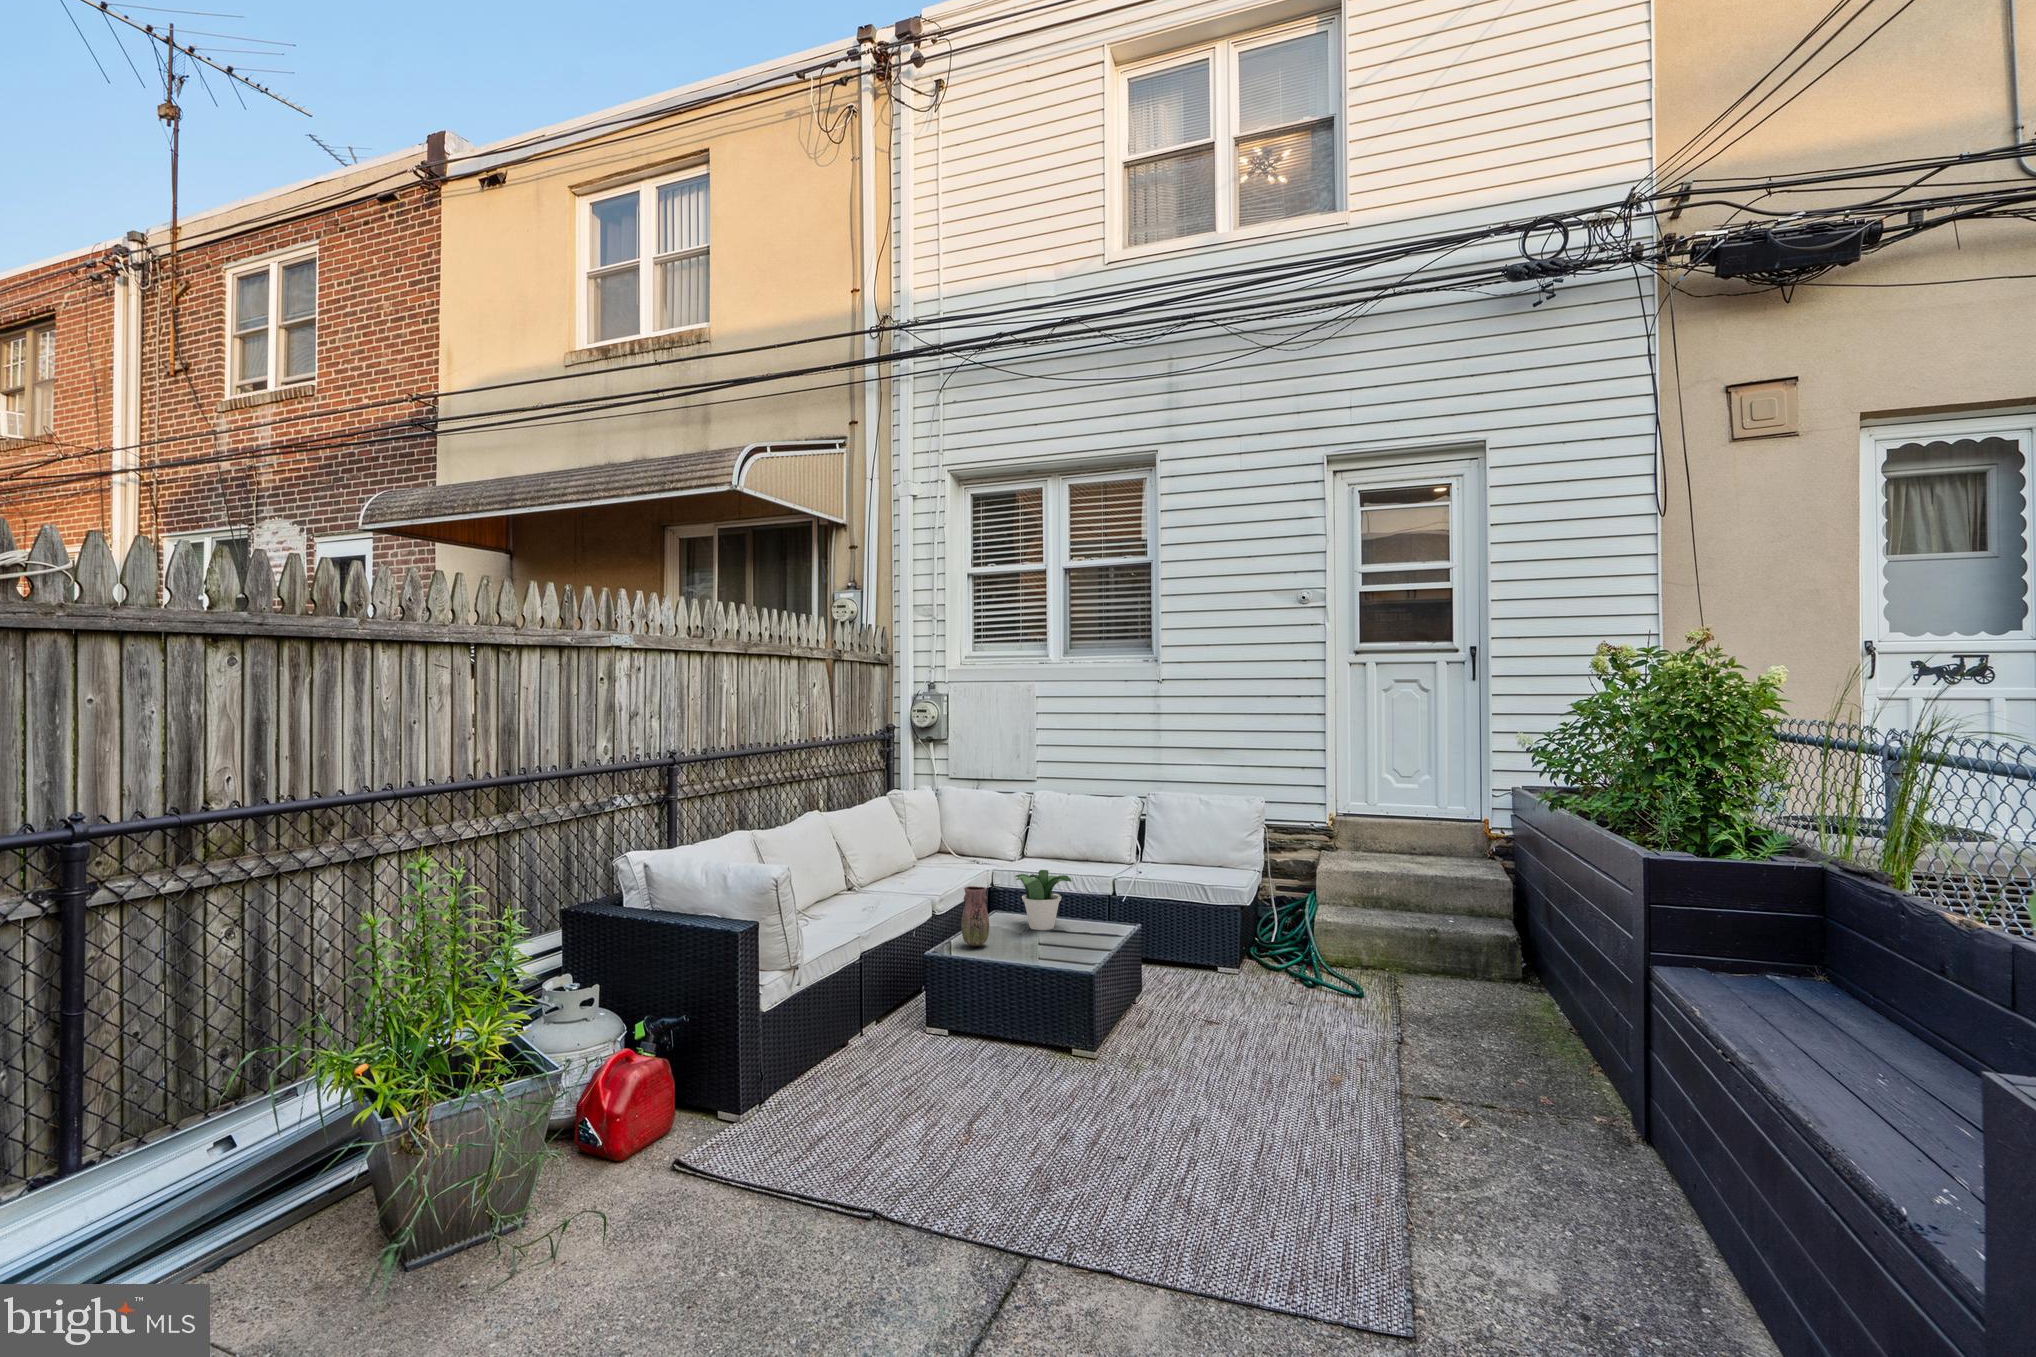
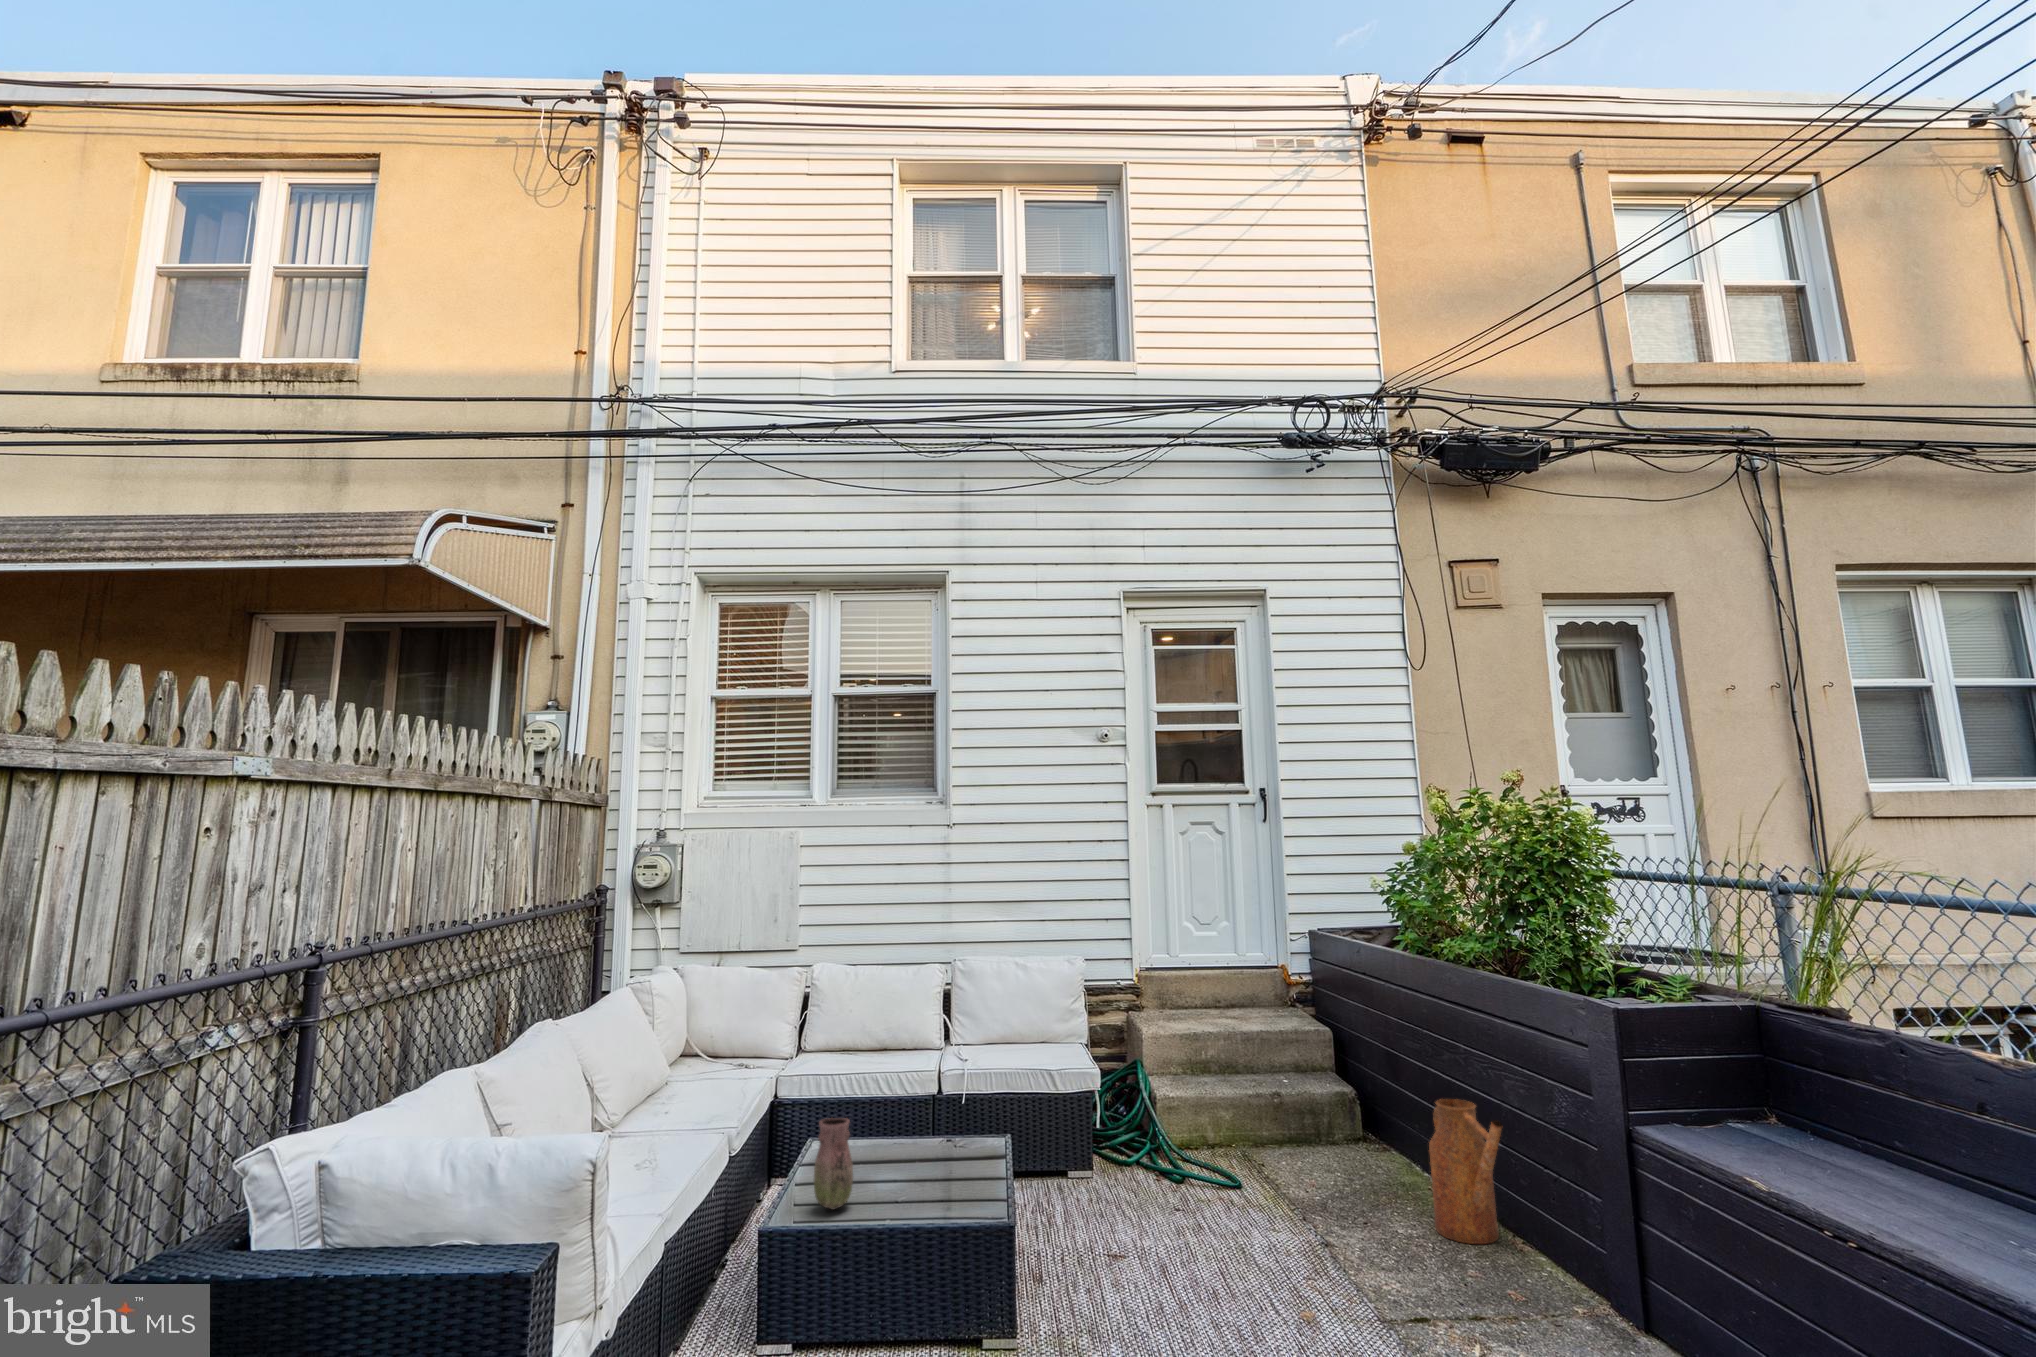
potted plant: present [1015,870,1071,930] -> none [857,1079,944,1167]
watering can: none [1508,930,1568,1054] -> present [1429,1099,1503,1244]

